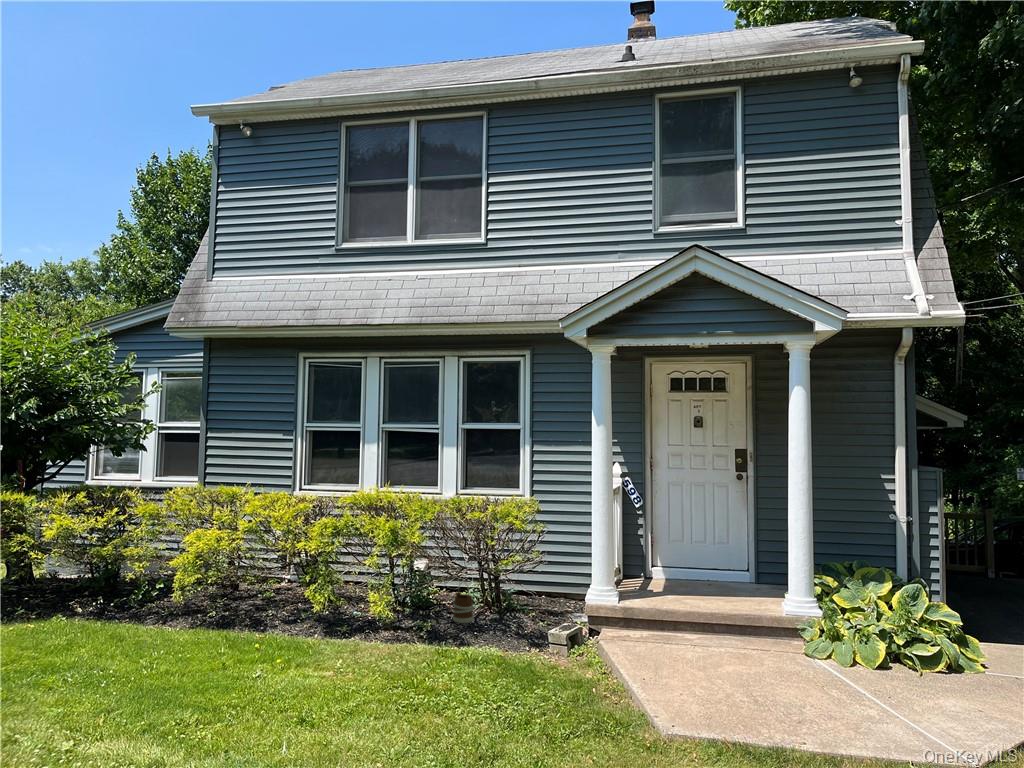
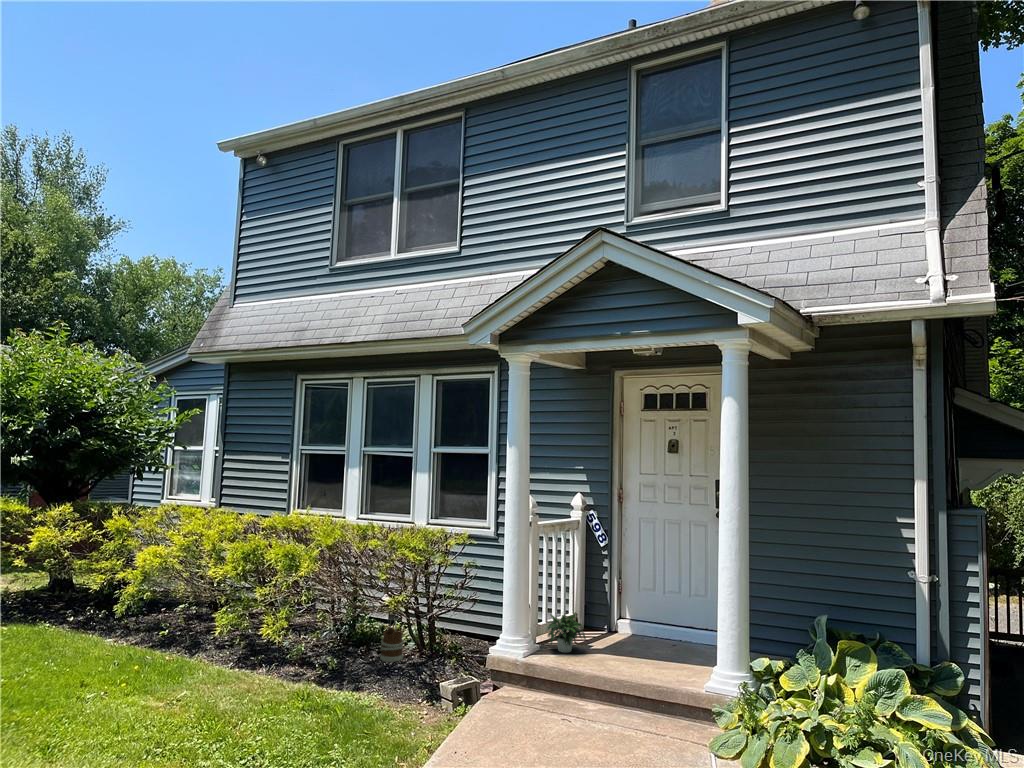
potted plant: none [612,564,652,600] -> present [547,614,586,652]

